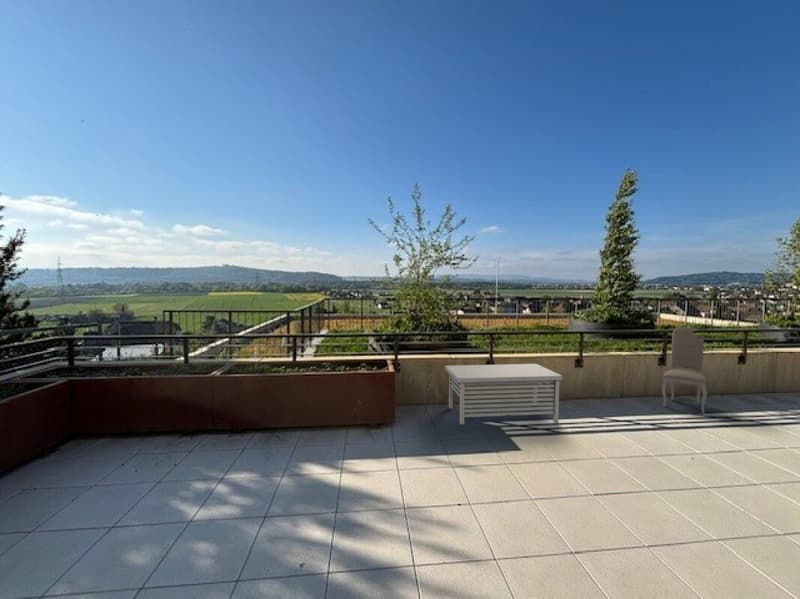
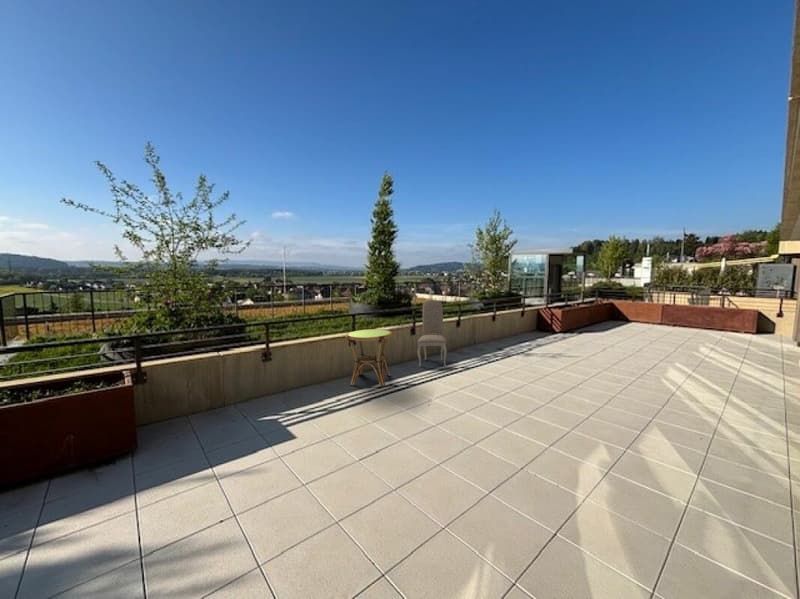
side table: none [571,353,631,419] -> present [345,329,393,386]
storage bench: present [445,364,562,425] -> none [212,347,336,427]

